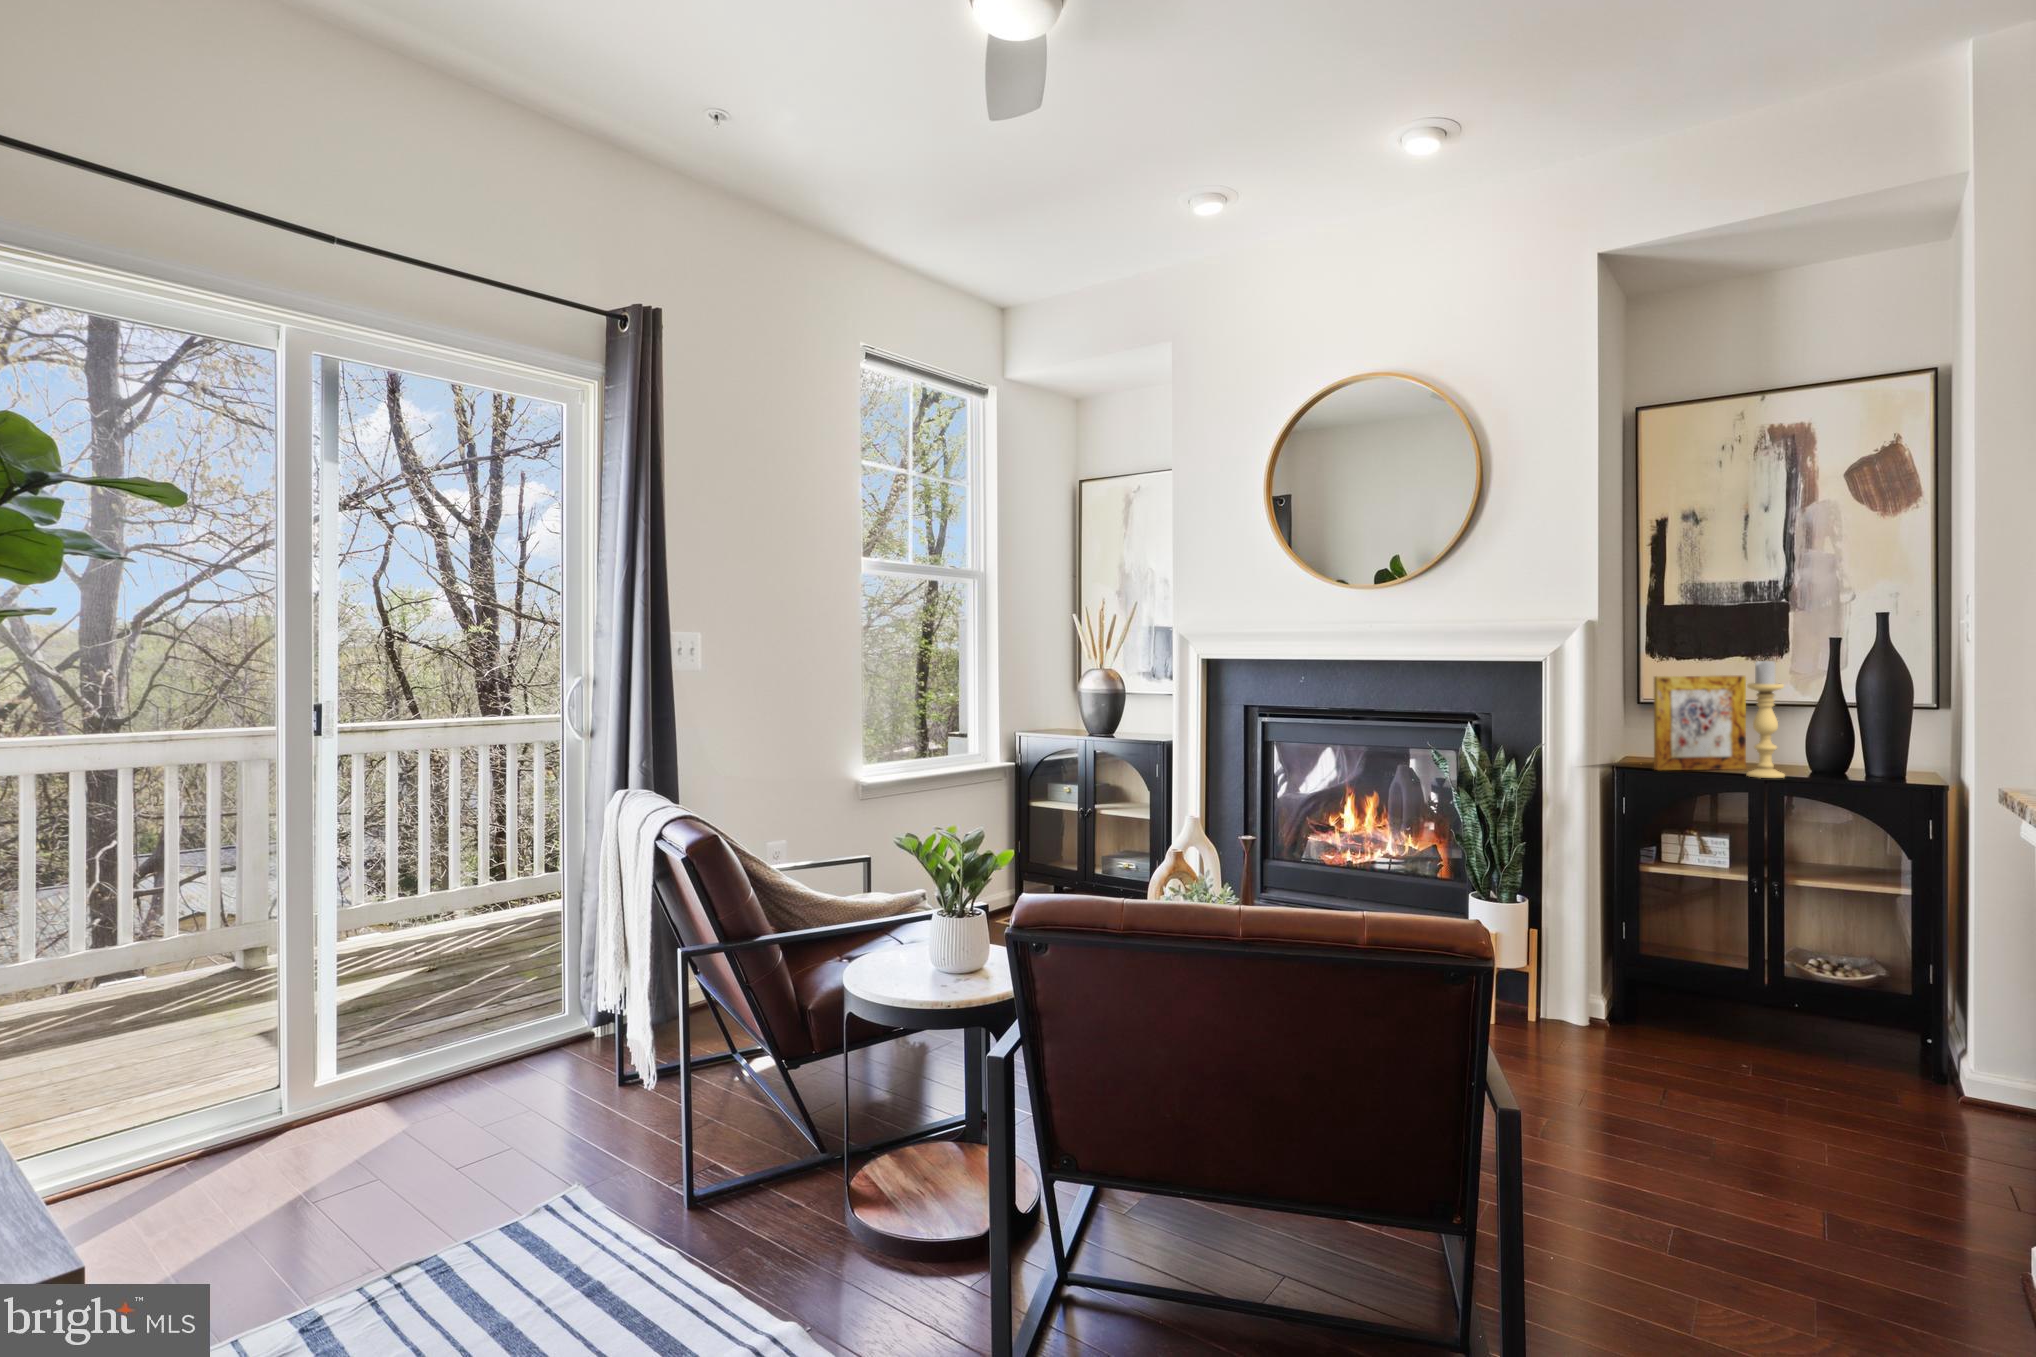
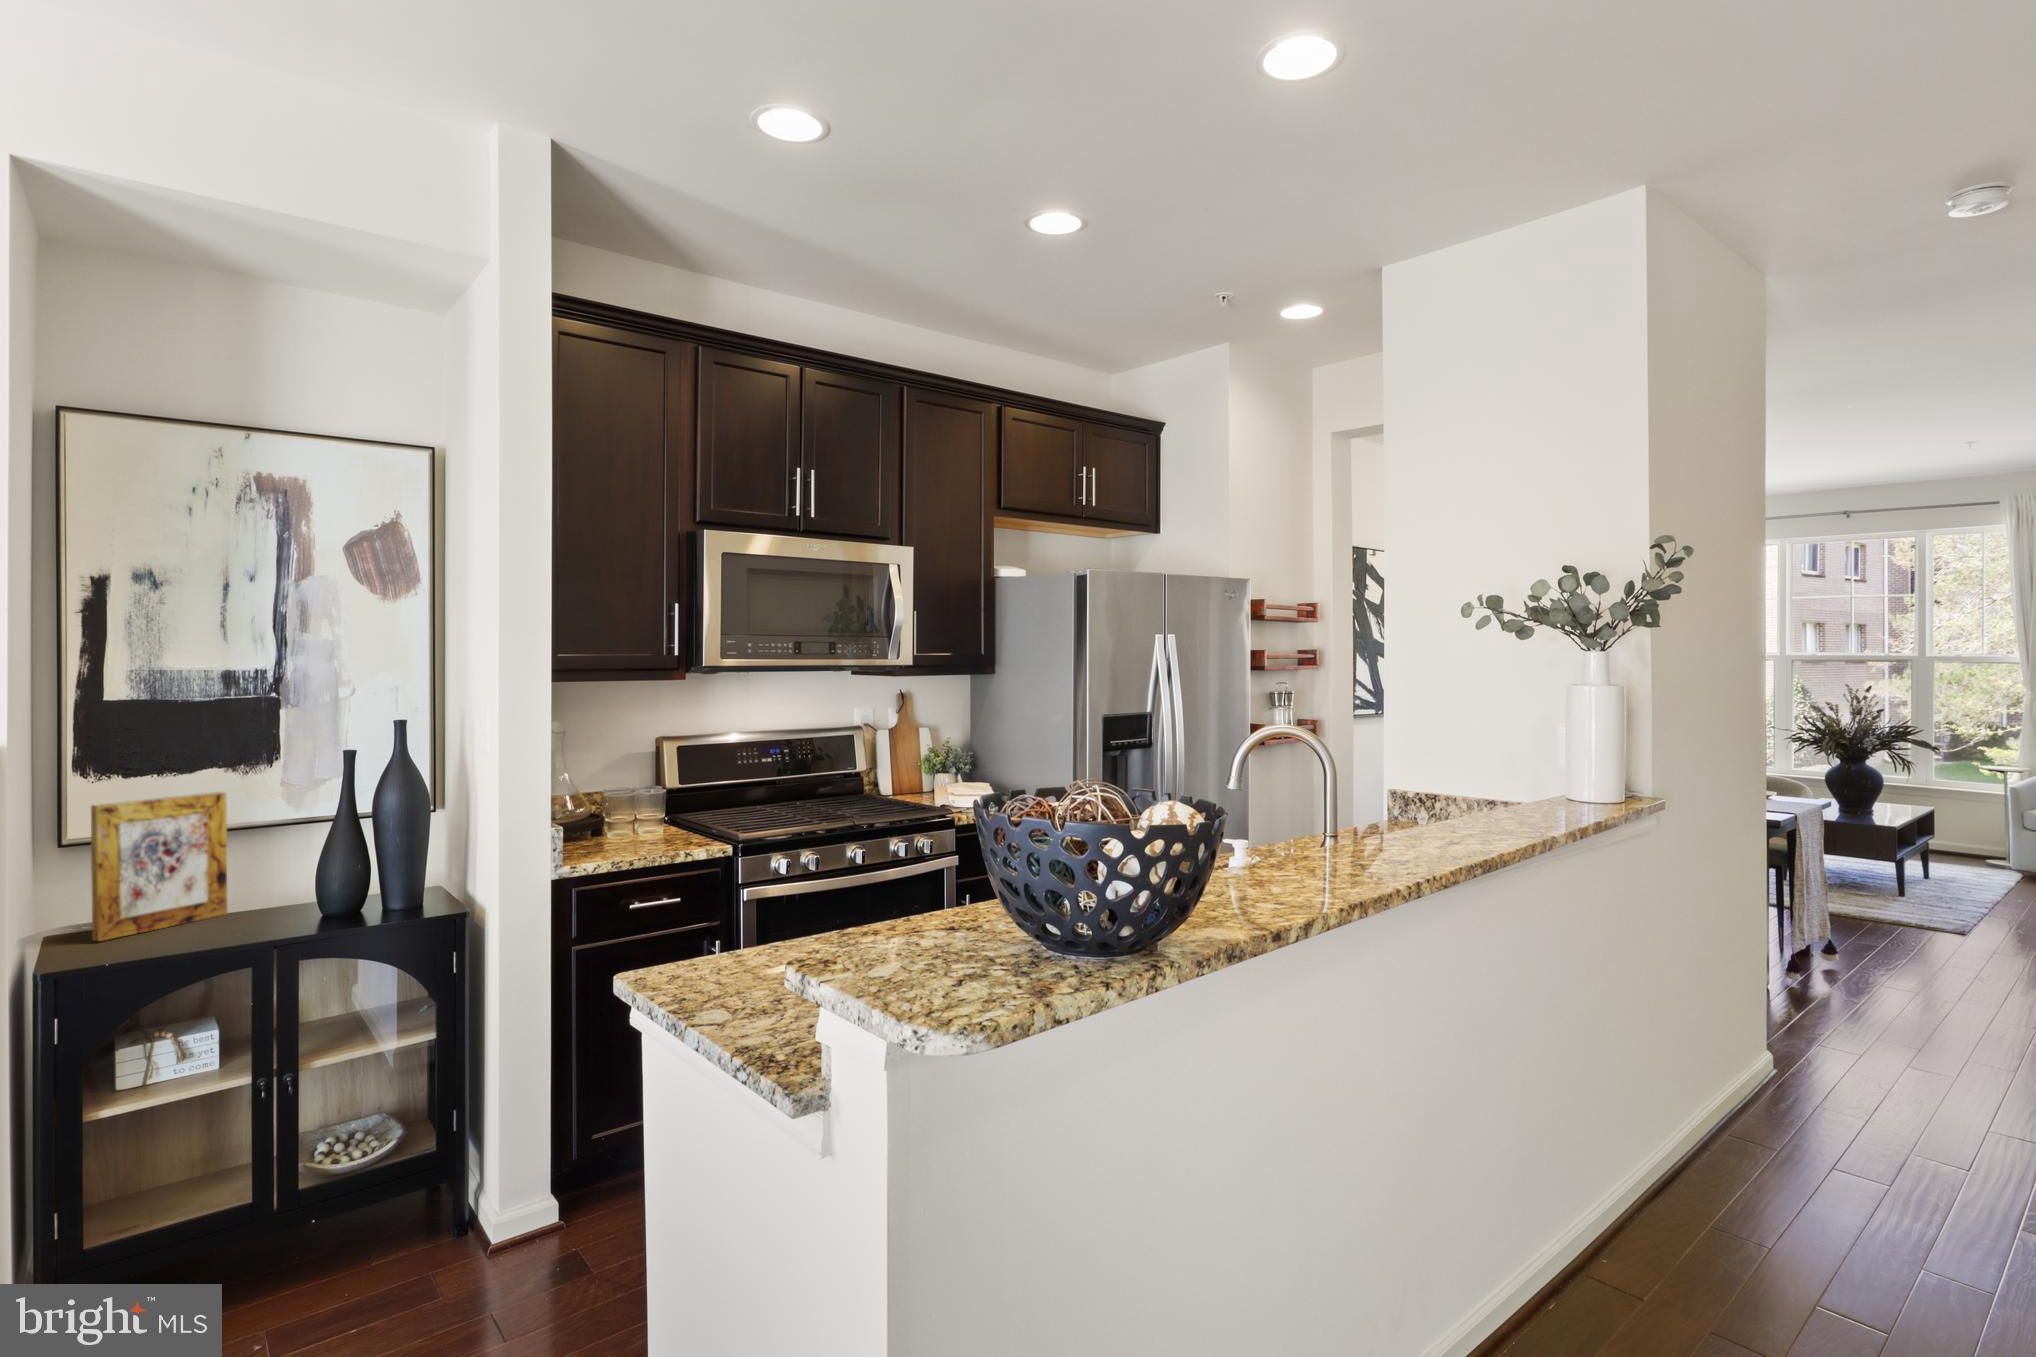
candle holder: present [1747,661,1785,778] -> none [233,776,284,934]

